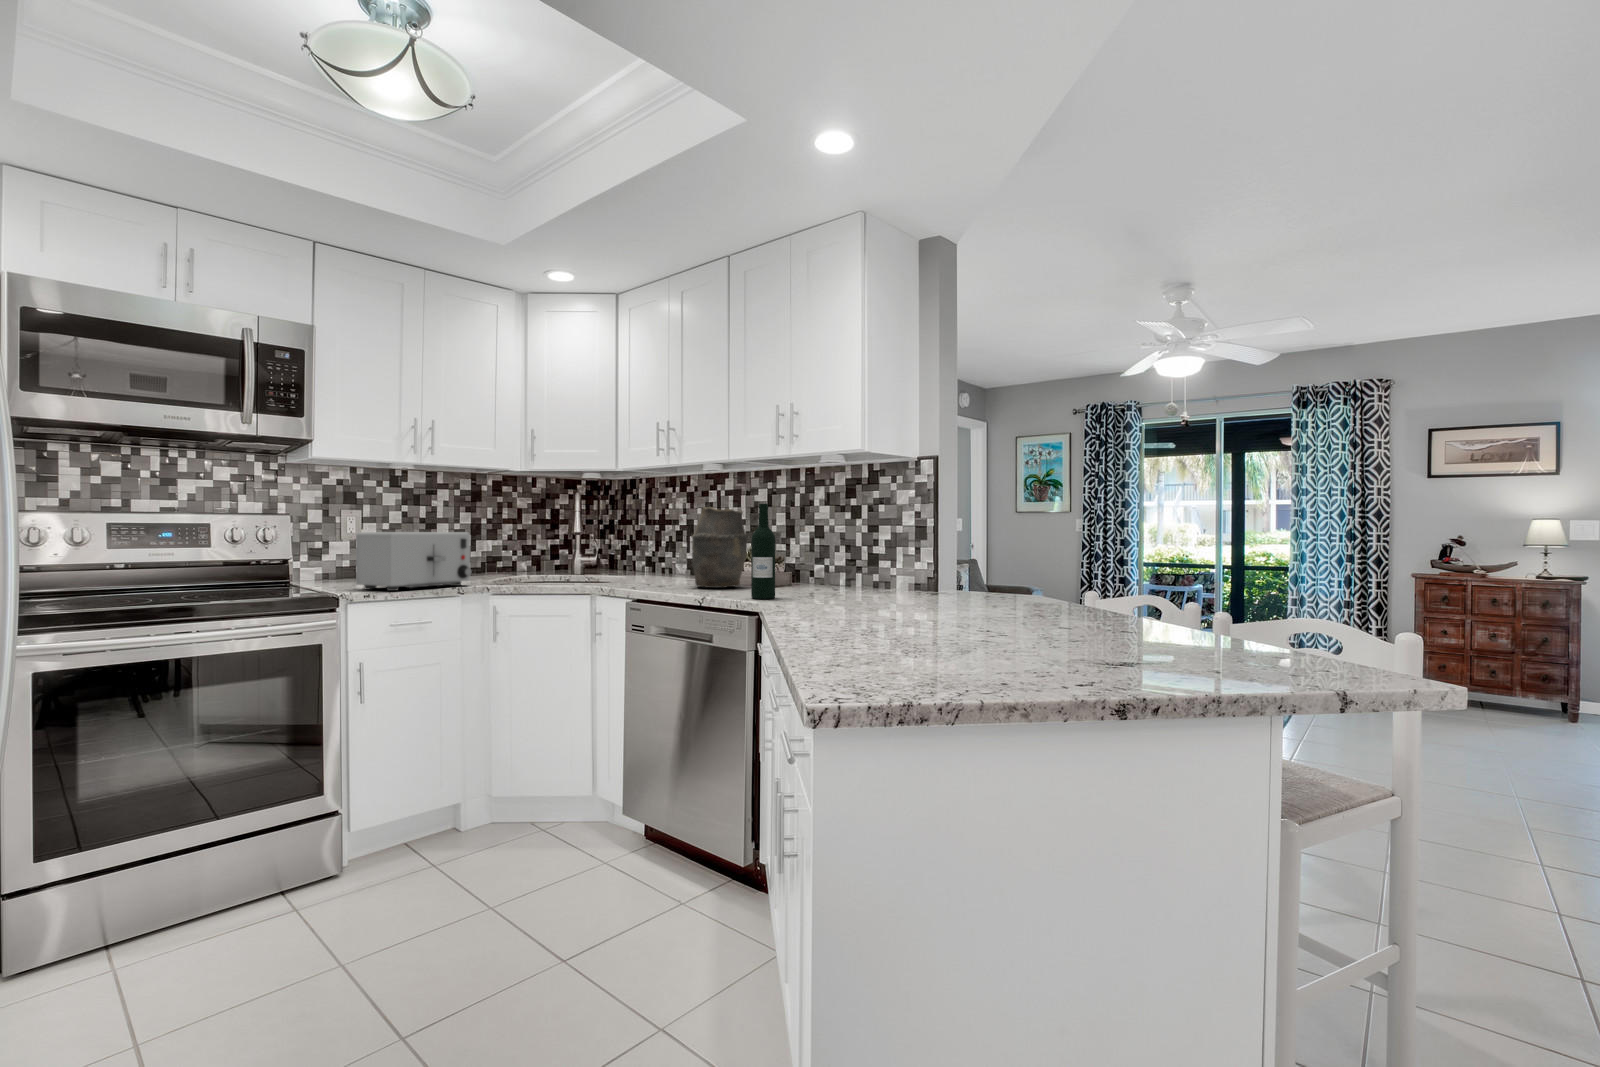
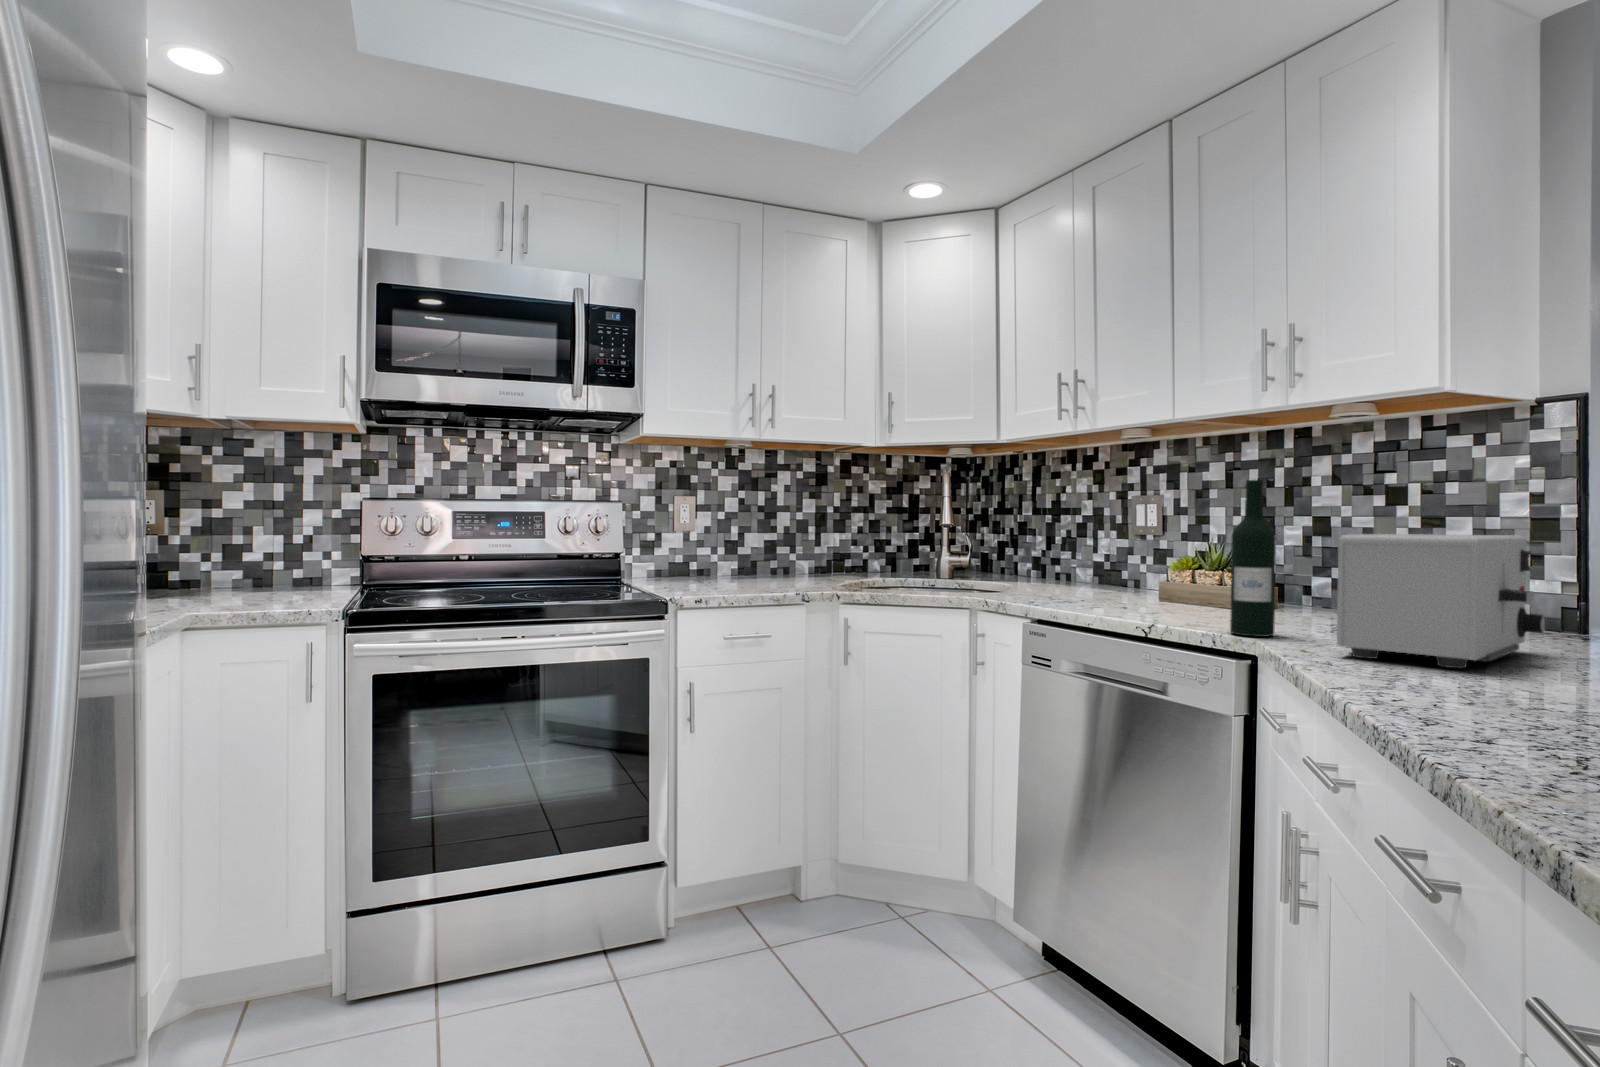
vase: present [692,507,748,588] -> none [1114,487,1206,610]
toaster: present [356,532,472,591] -> present [1337,534,1545,668]

